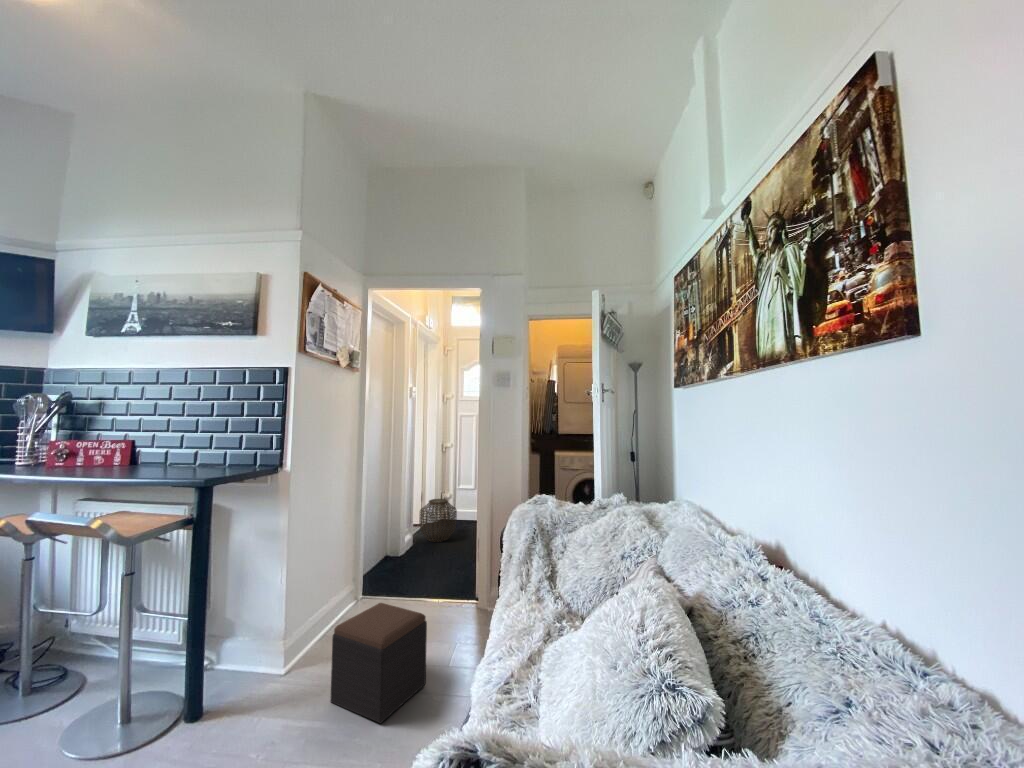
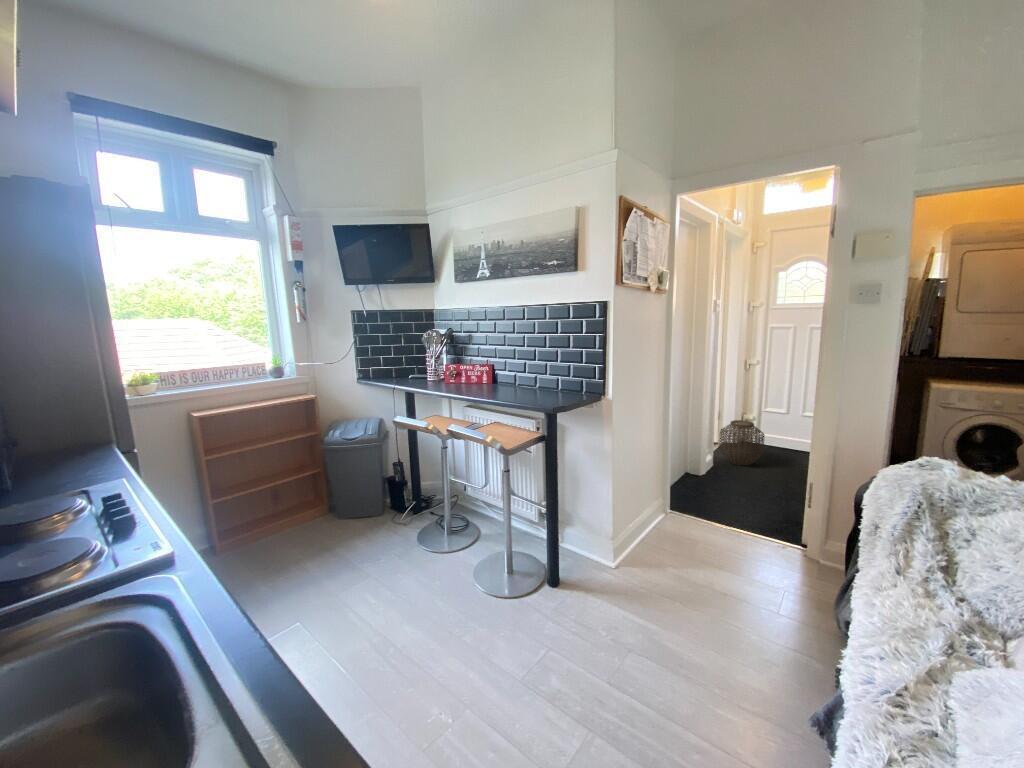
footstool: present [330,603,427,723] -> none [659,534,758,649]

